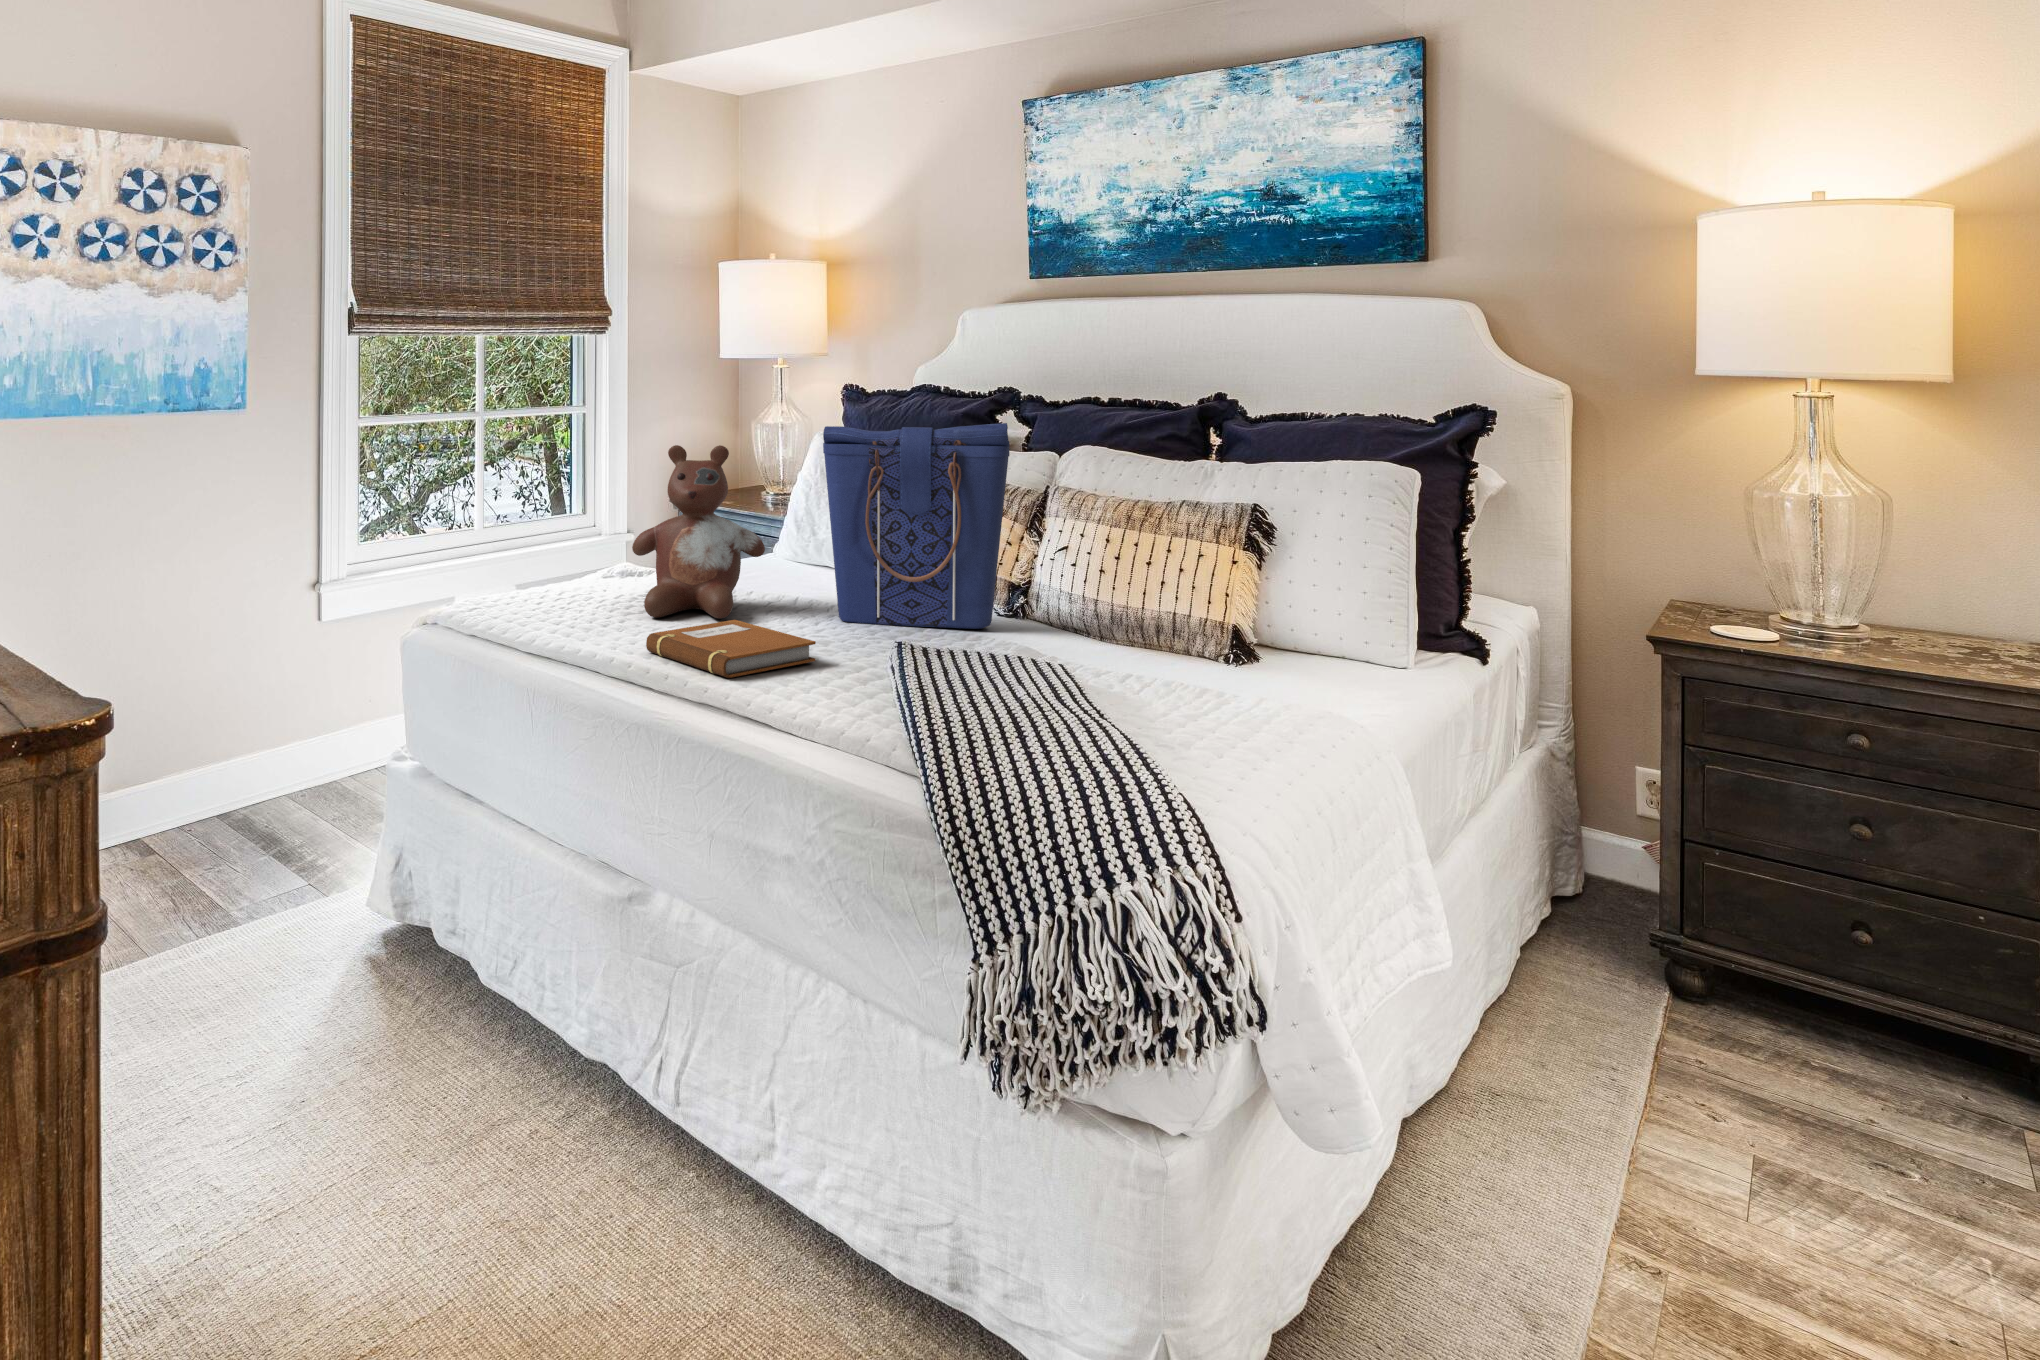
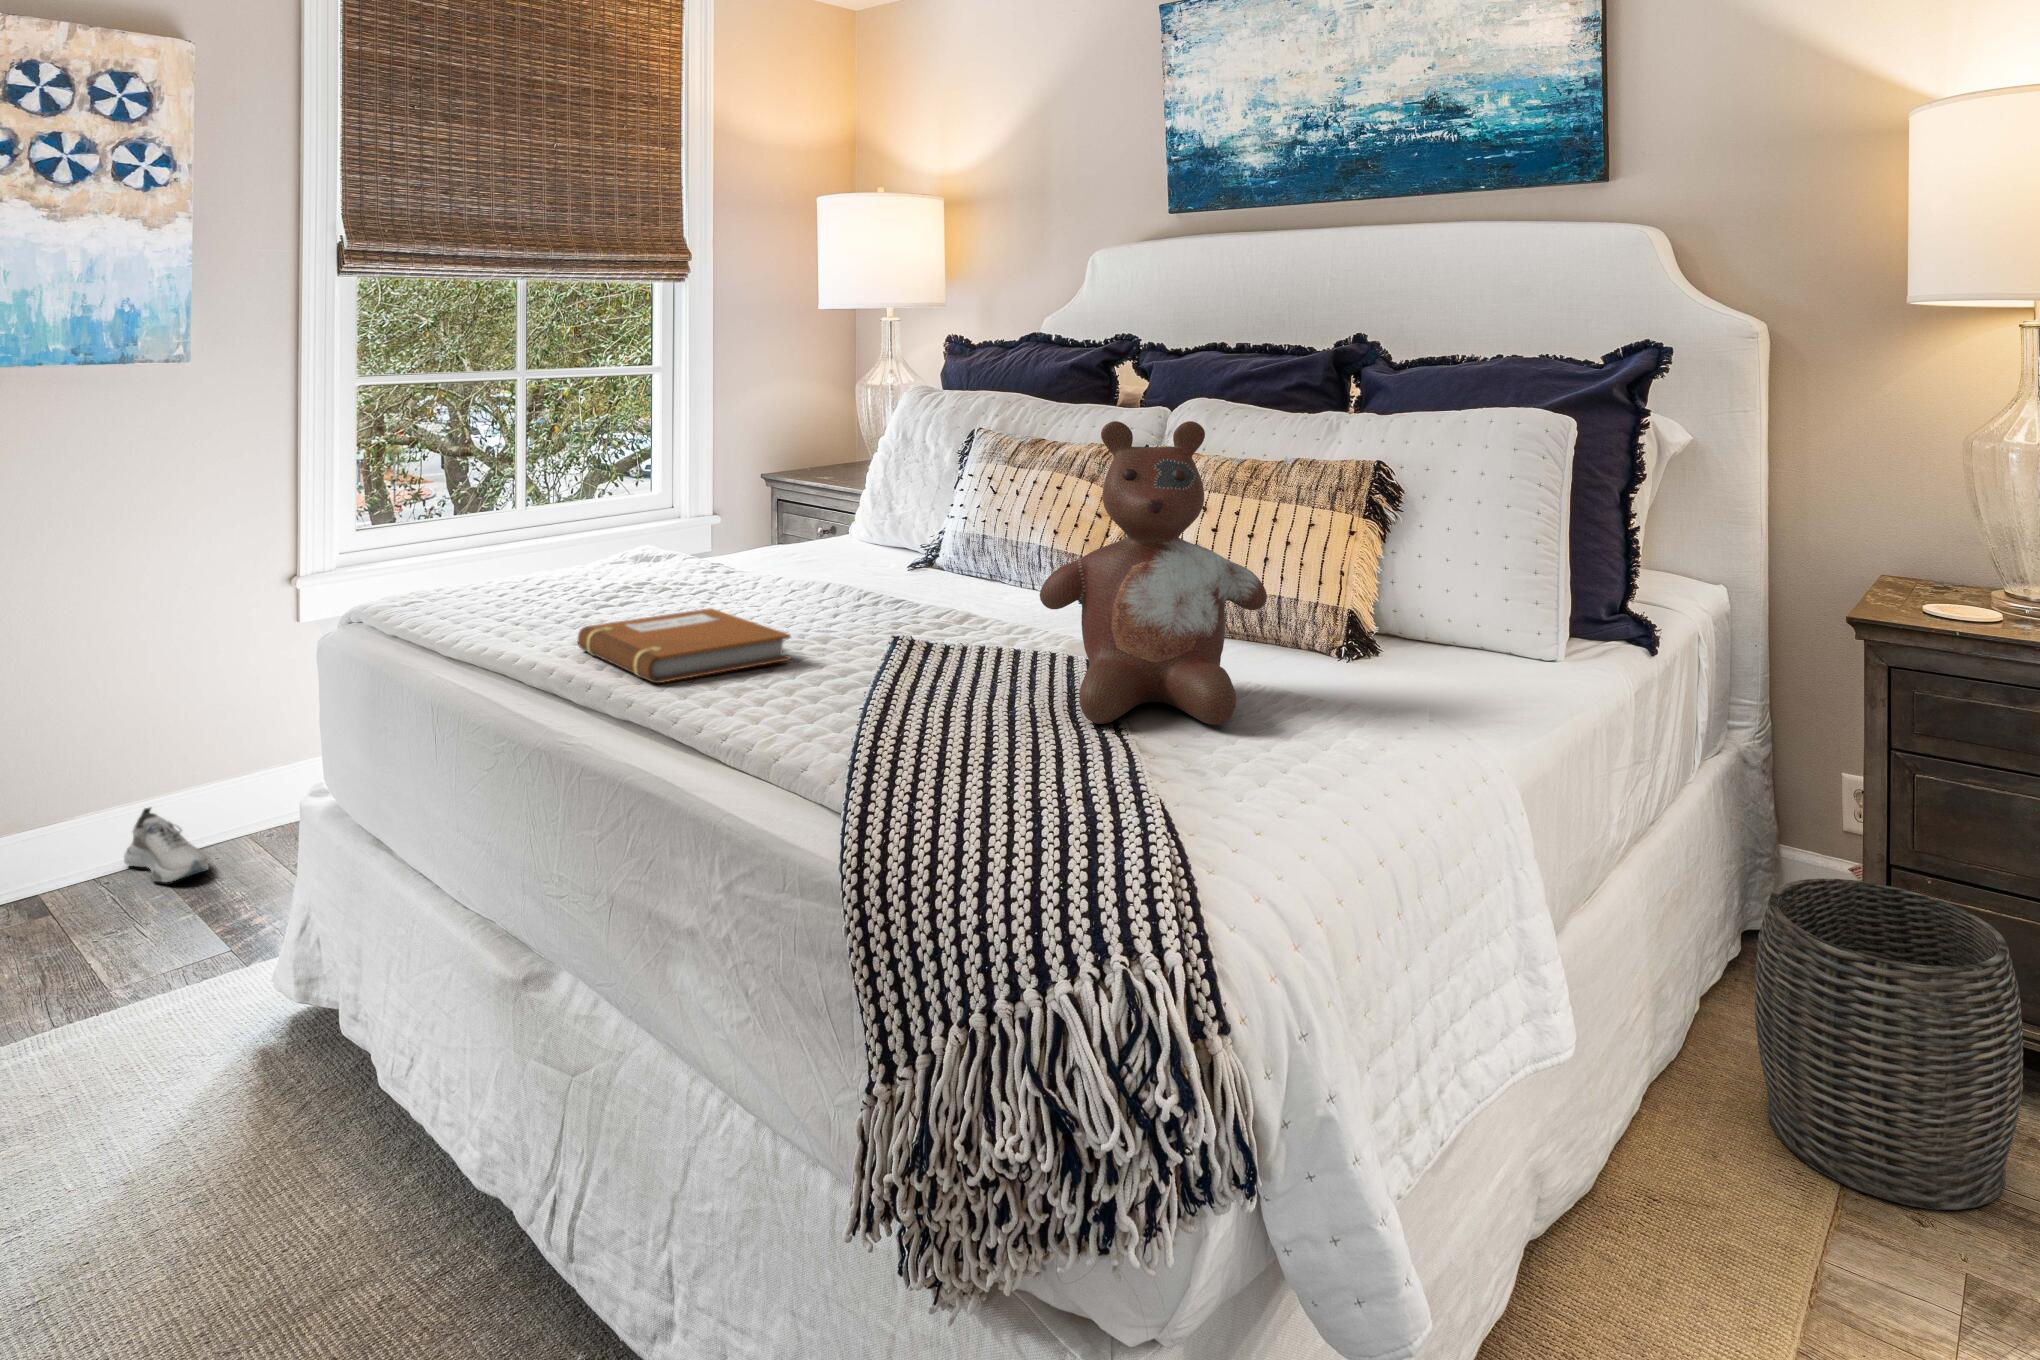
tote bag: present [823,423,1010,629] -> none [846,361,1075,617]
stuffed bear: present [632,445,765,619] -> present [1040,421,1267,725]
shoe: none [194,777,266,839] -> present [124,808,209,882]
woven basket: none [1575,847,1797,1106] -> present [1755,879,2023,1210]

